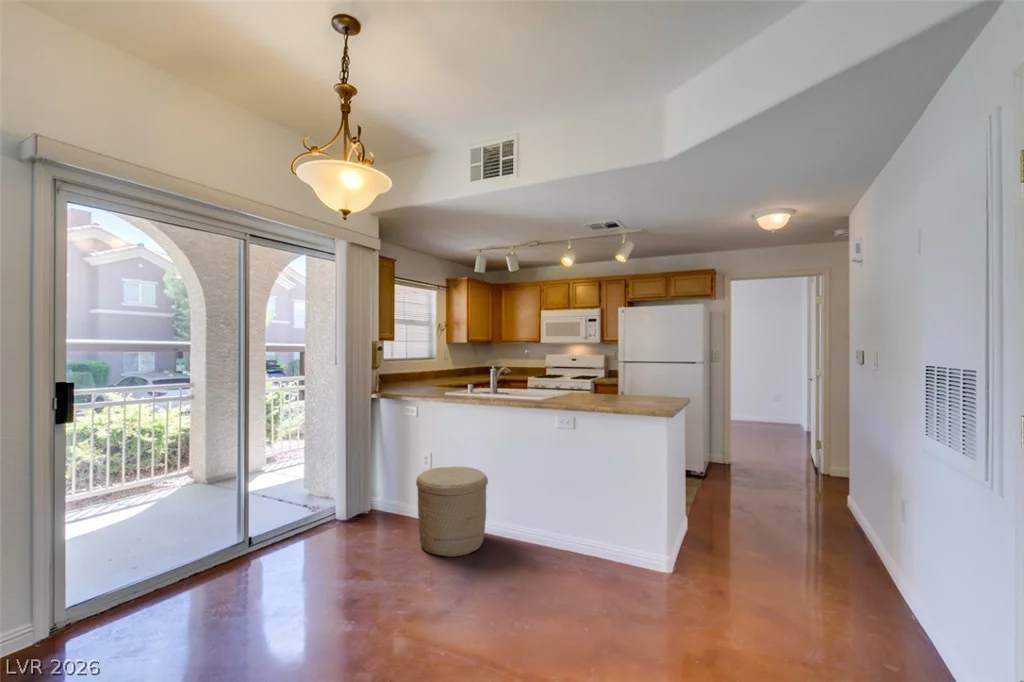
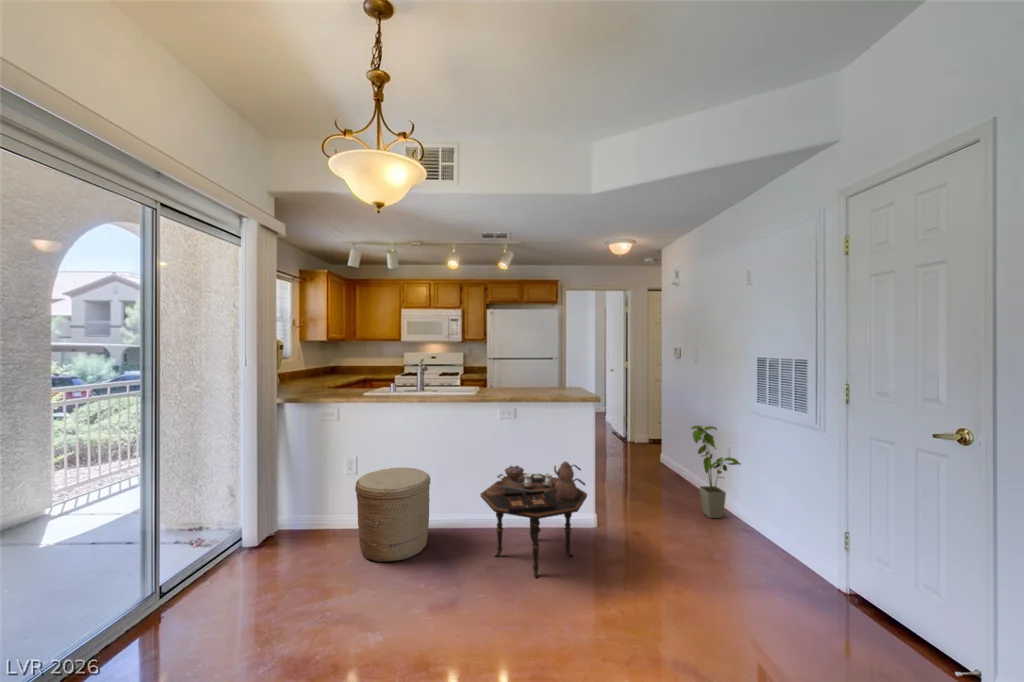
house plant: none [837,473,931,625] -> present [691,426,740,518]
side table: none [511,484,634,615] -> present [480,461,587,578]

